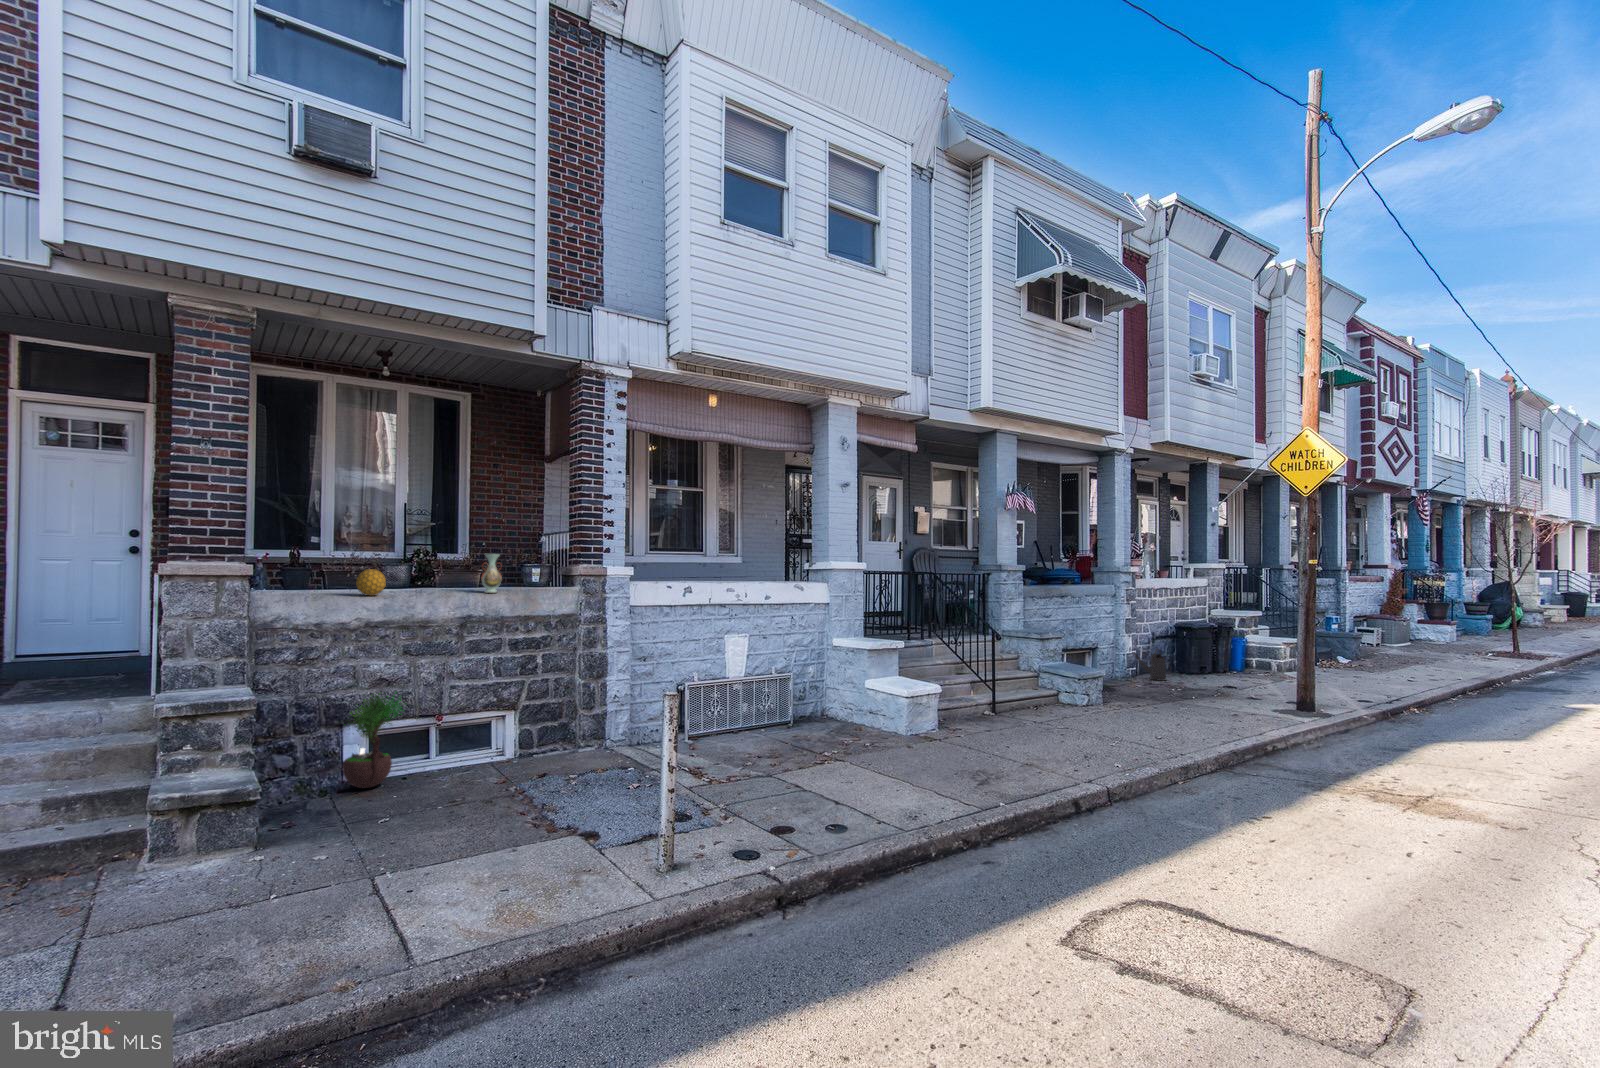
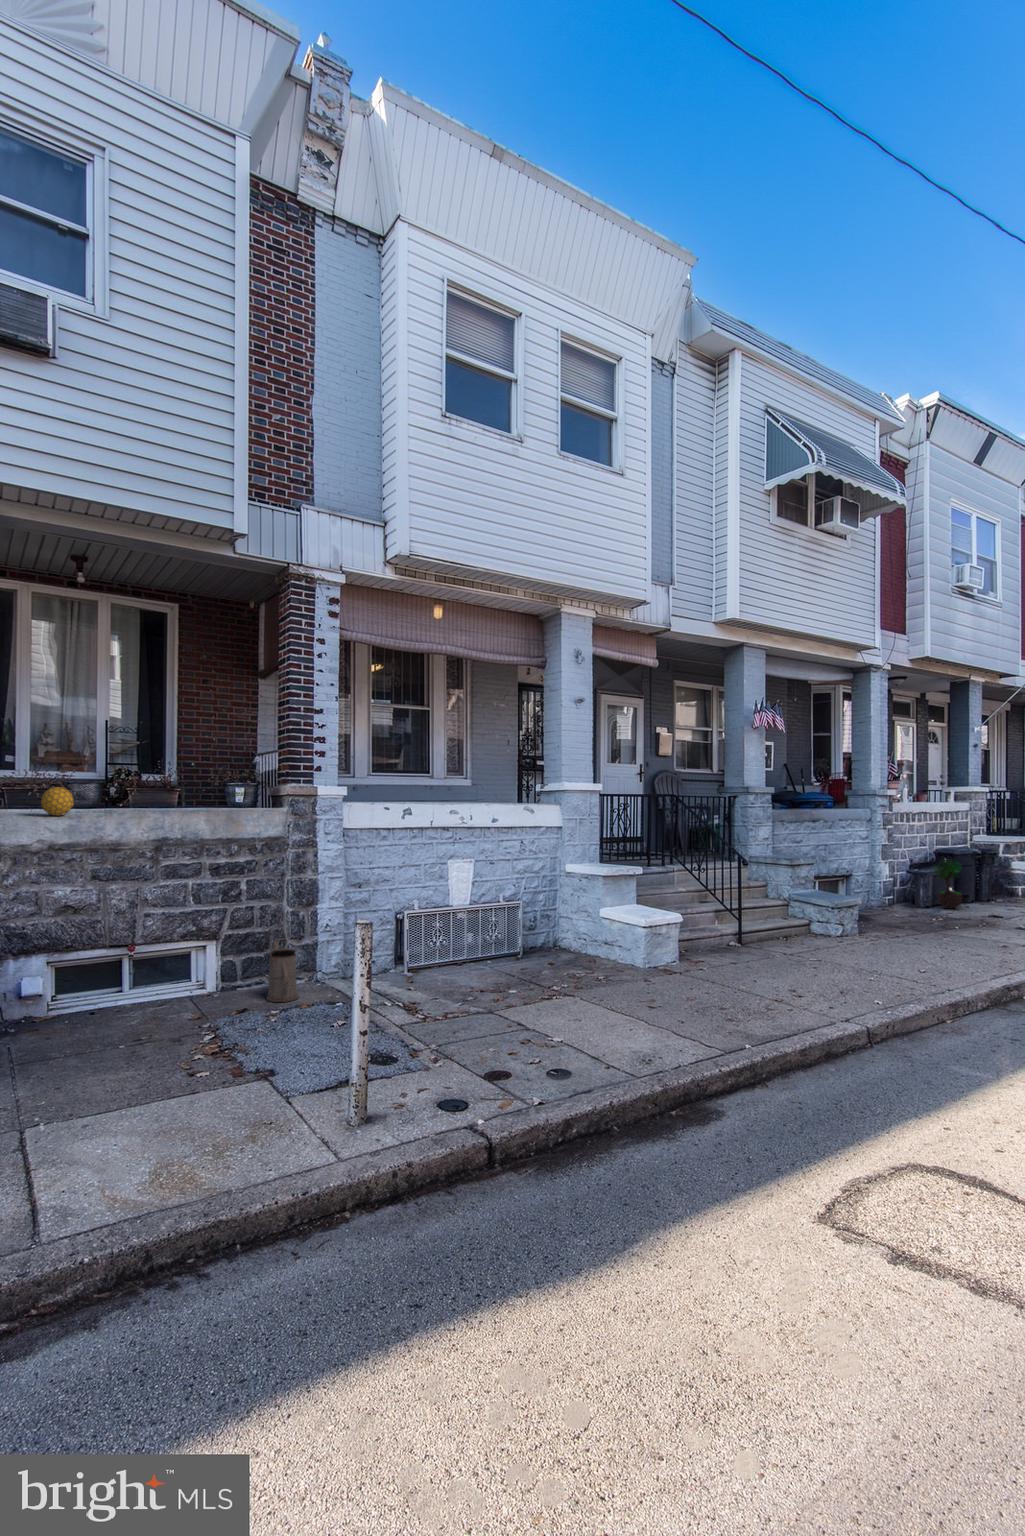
decorative vase: present [481,554,502,593] -> none [179,771,202,814]
watering can: present [1133,648,1166,681] -> present [267,939,298,1002]
potted tree: present [343,693,401,788] -> present [932,860,963,908]

